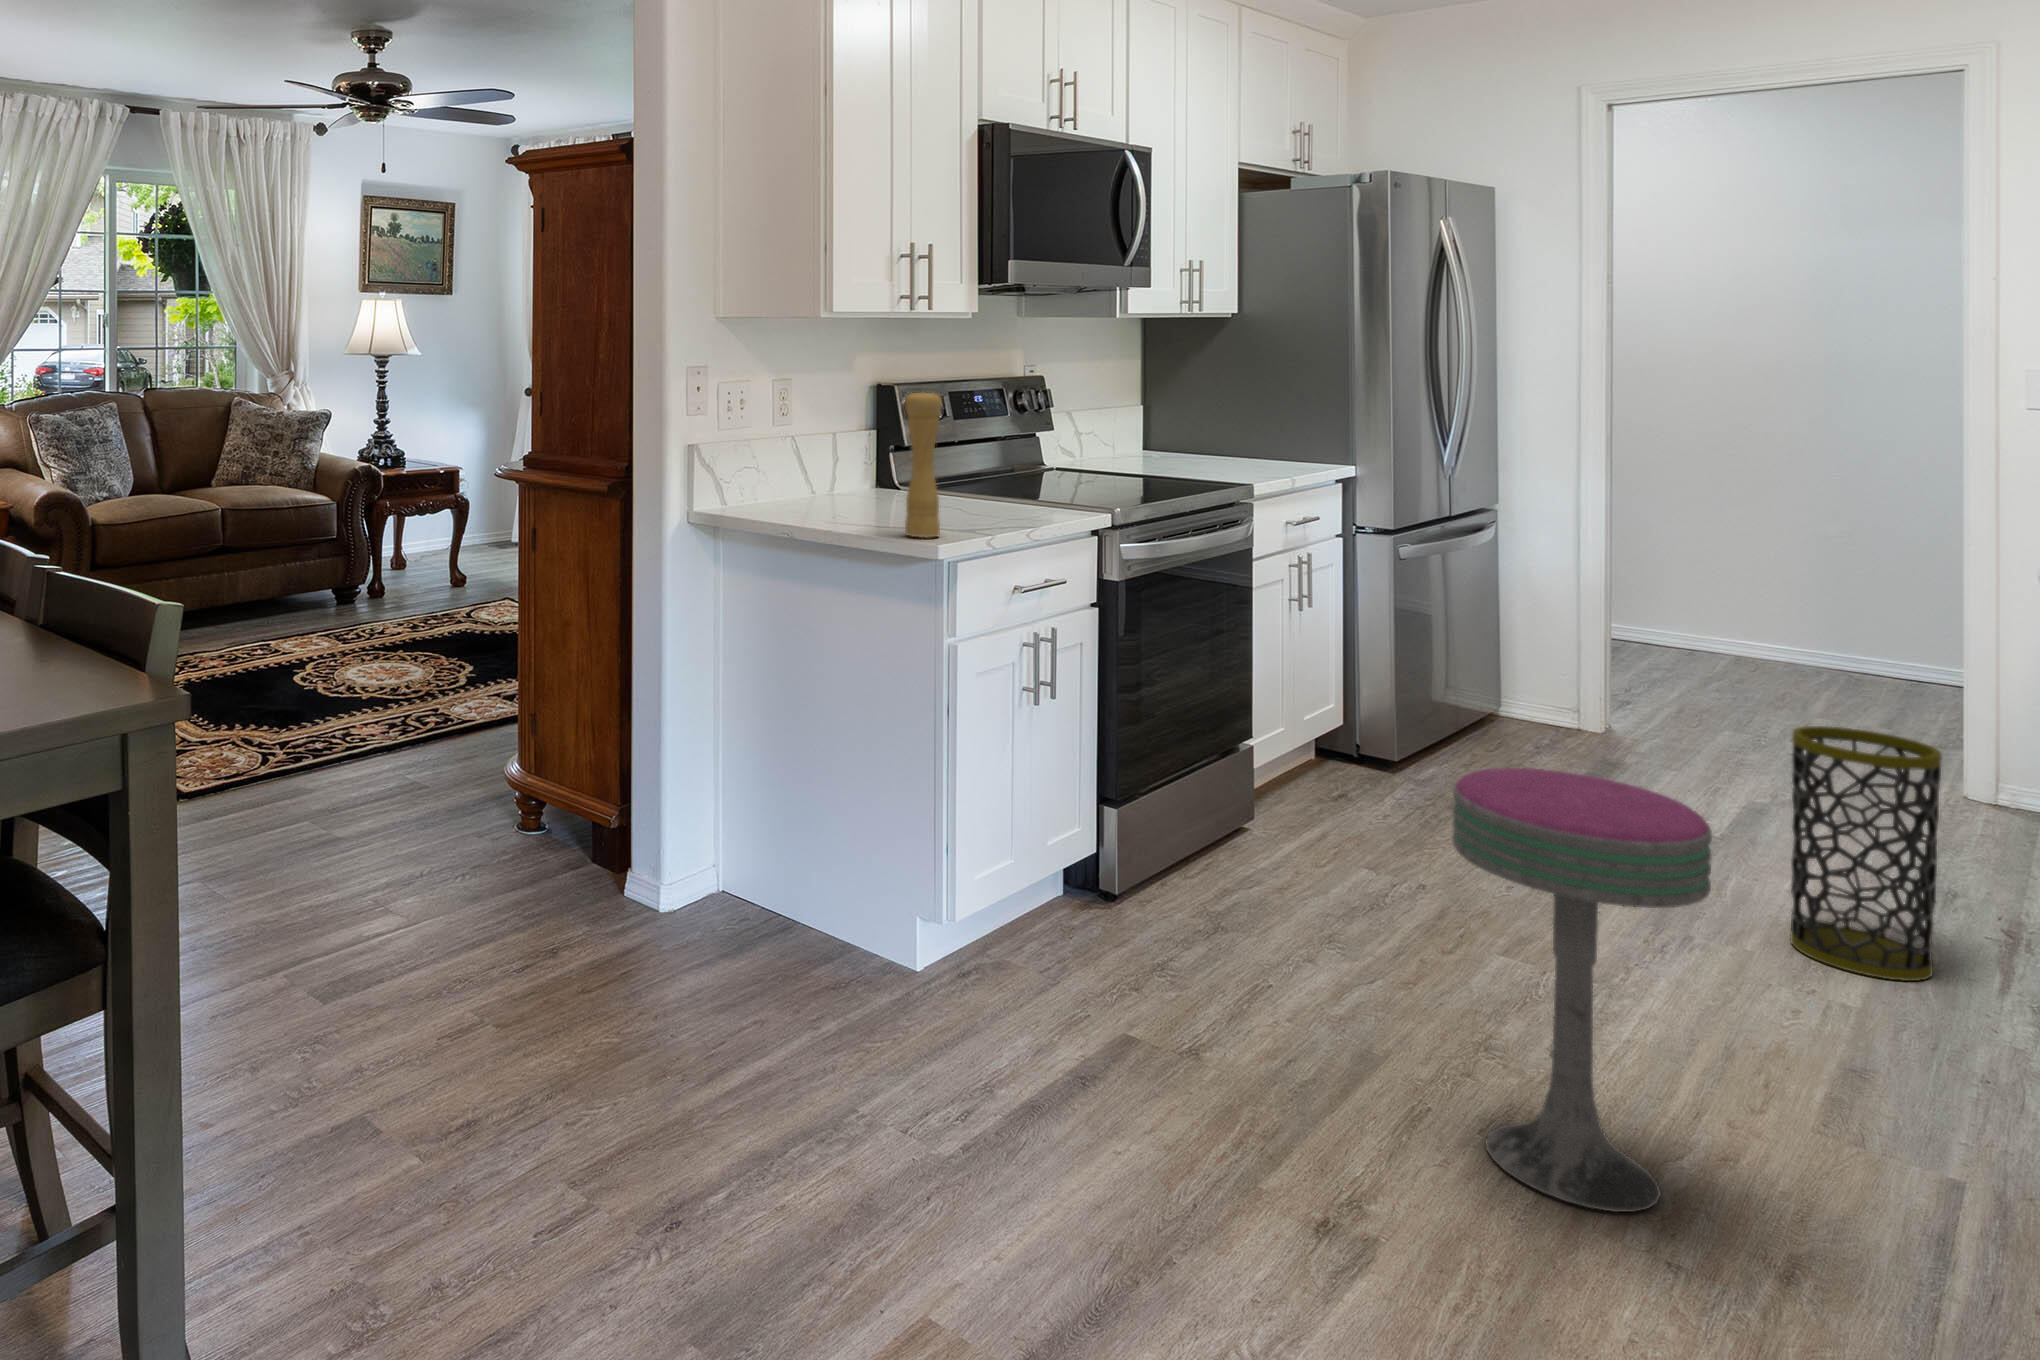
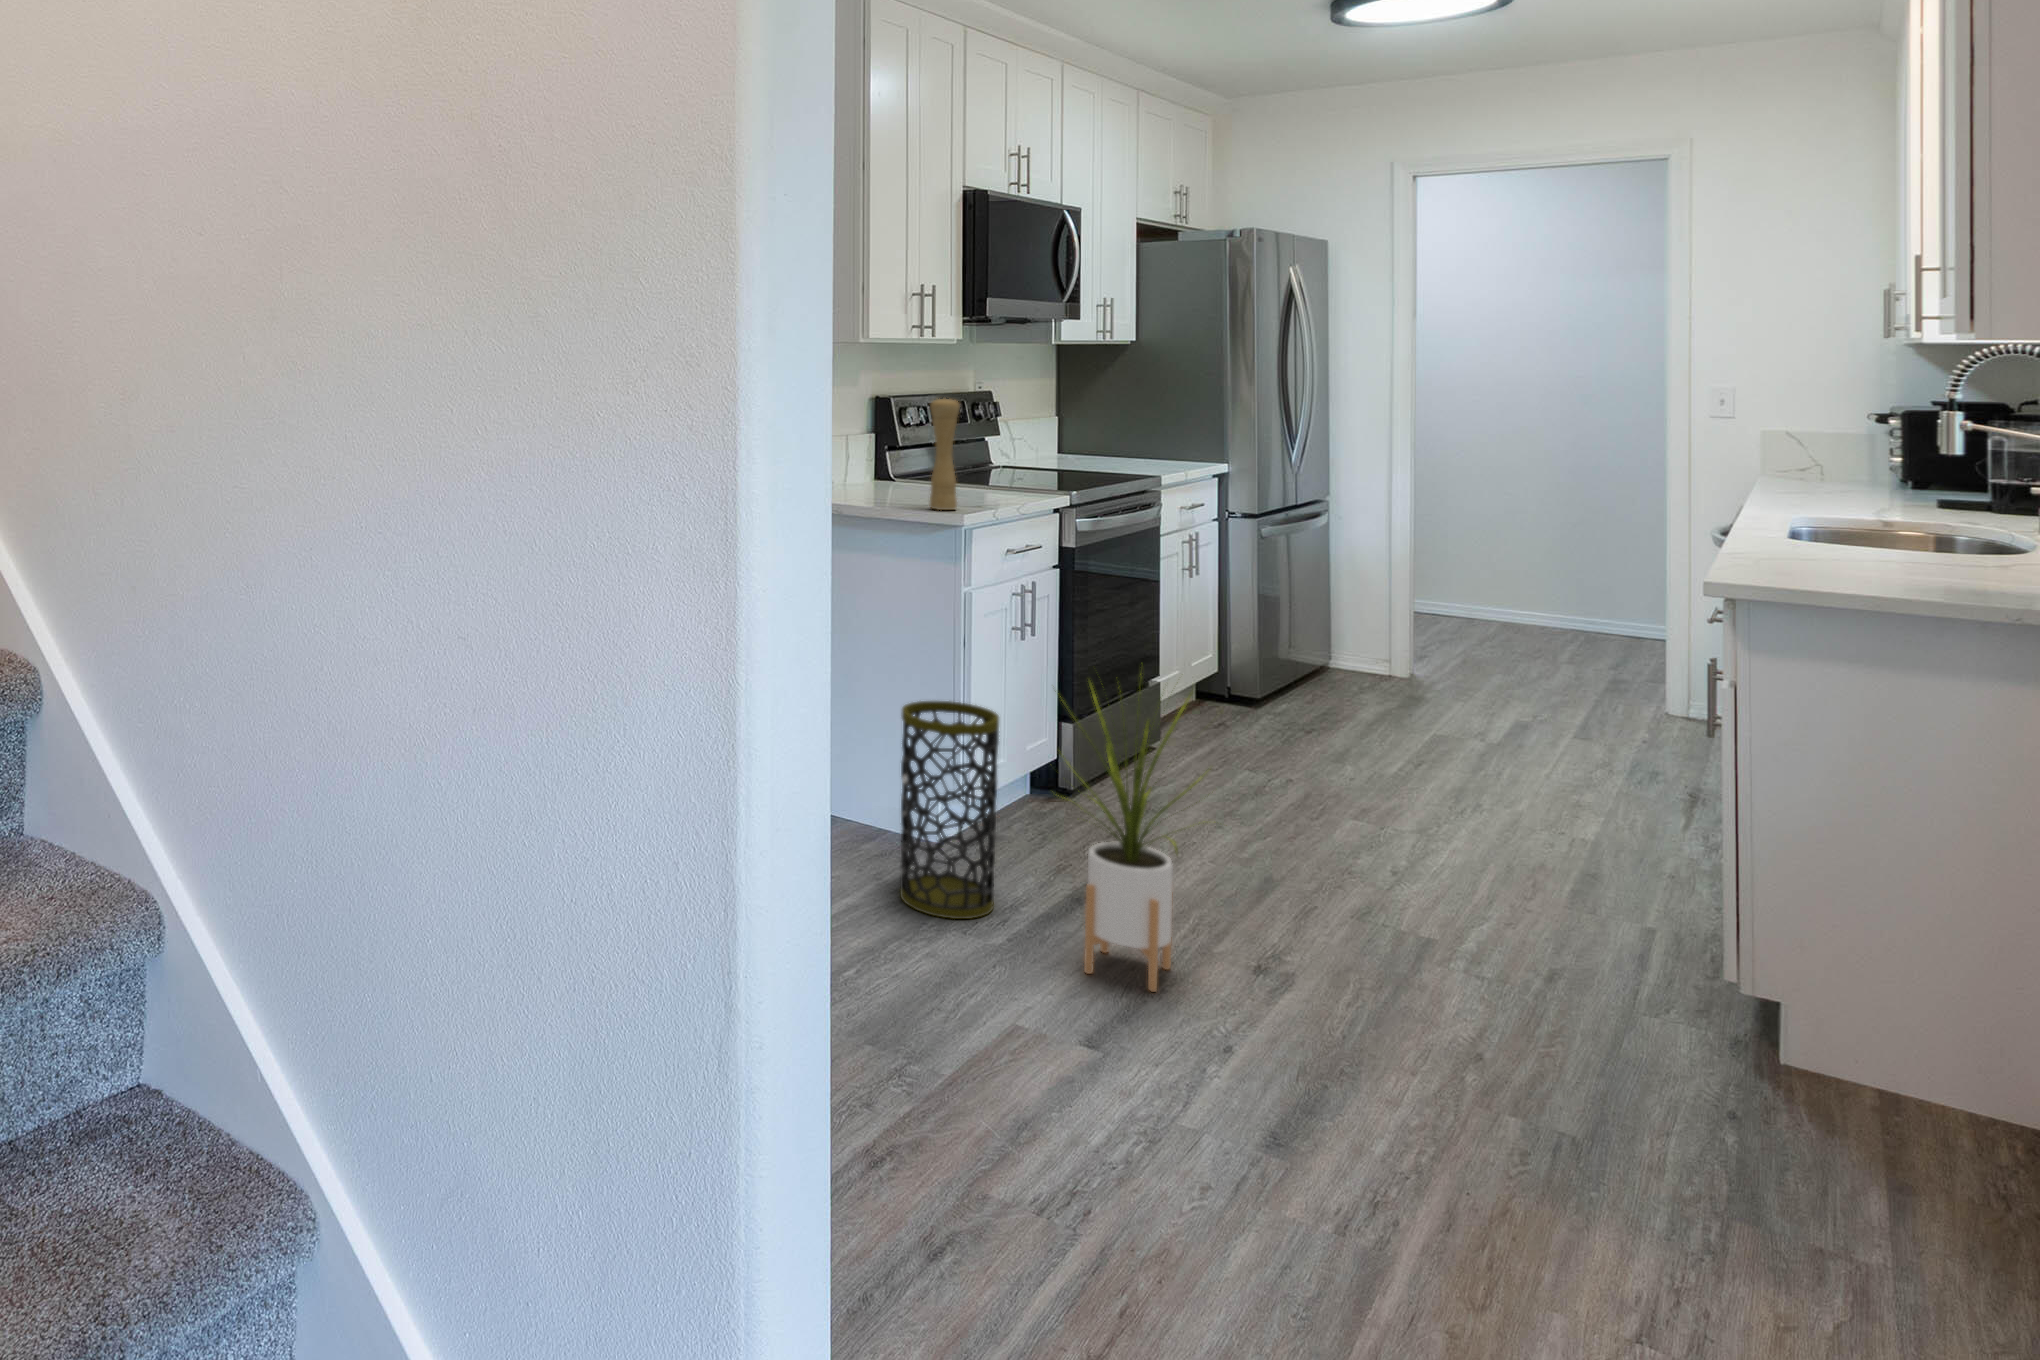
trash can: present [1790,726,1942,981] -> present [900,701,999,919]
house plant: none [1012,765,1266,1242] -> present [1055,677,1211,992]
bar stool: present [1452,768,1712,1212] -> none [1340,666,1514,964]

